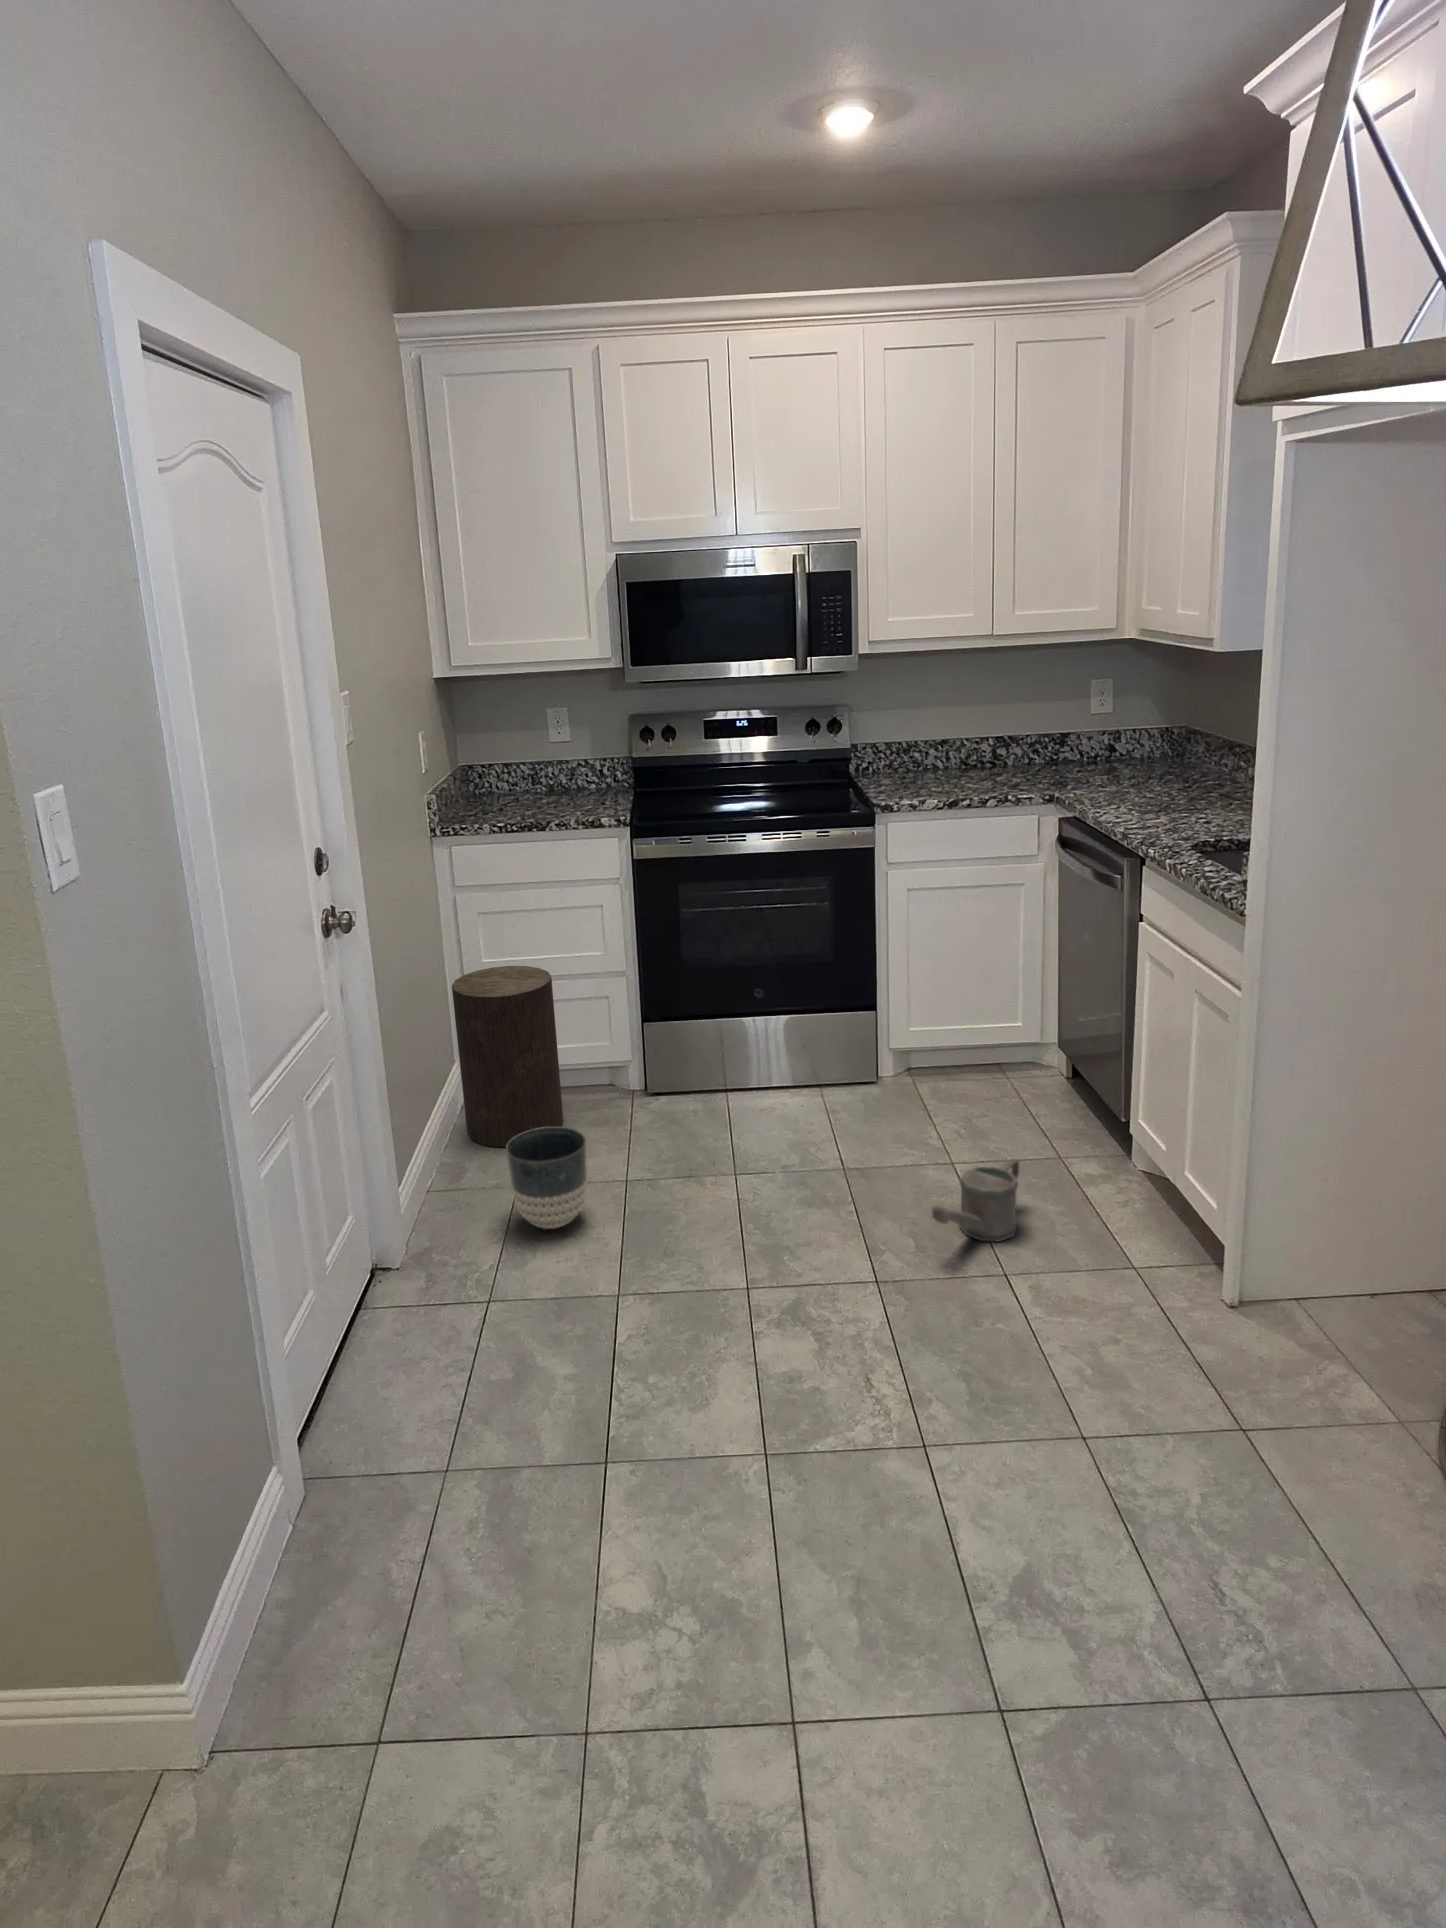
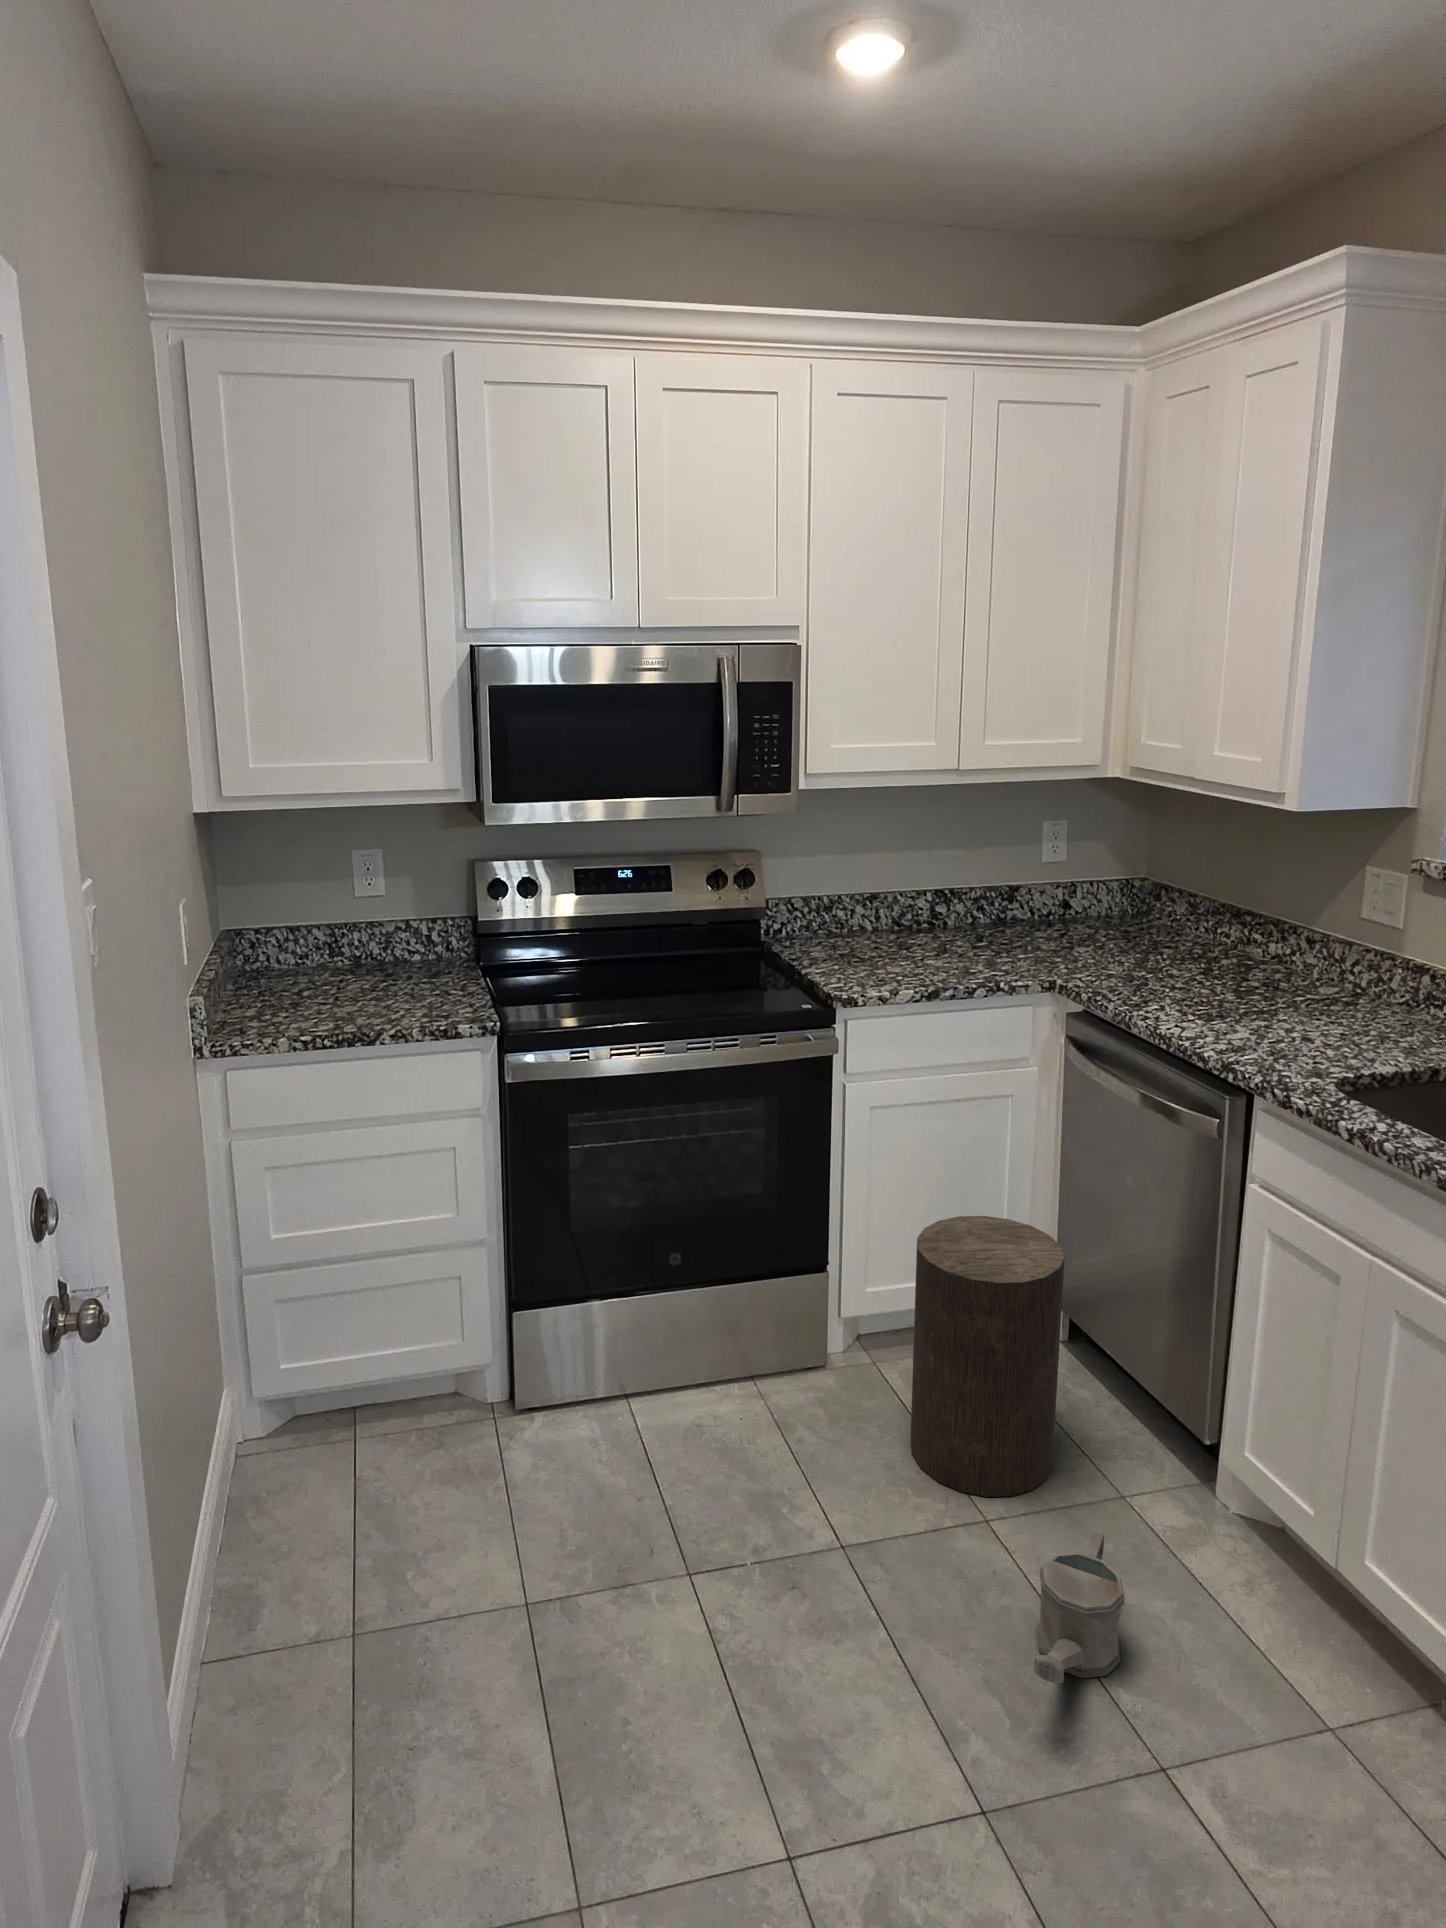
stool: present [452,966,563,1147] -> present [911,1216,1065,1497]
planter: present [506,1127,587,1229] -> none [352,1549,483,1734]

